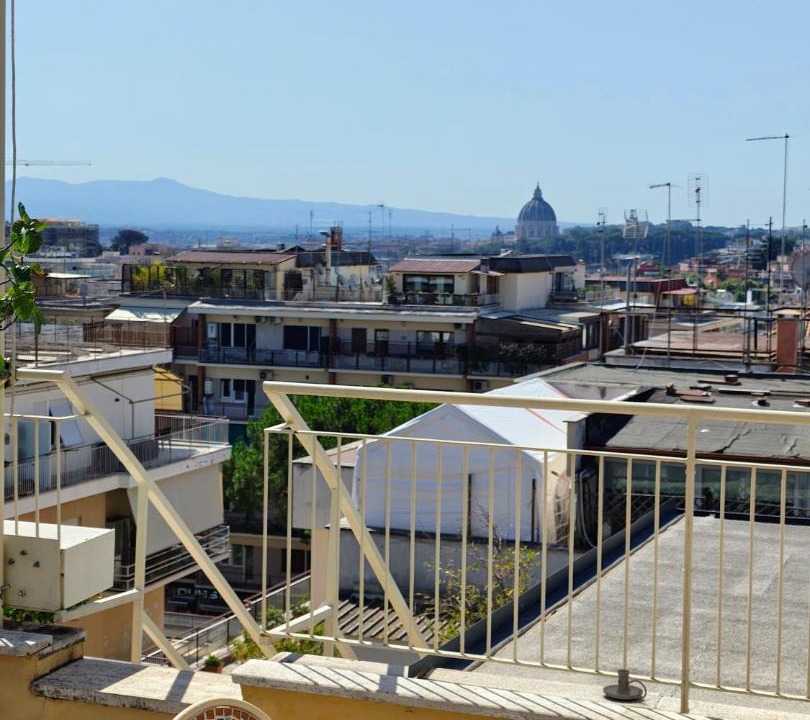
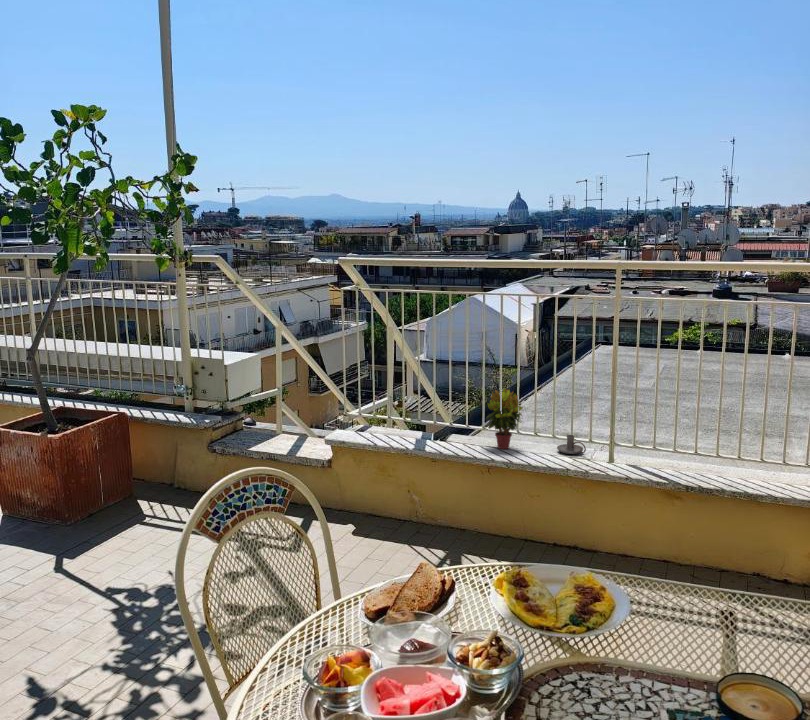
potted plant: none [490,593,554,692] -> present [487,388,523,449]

